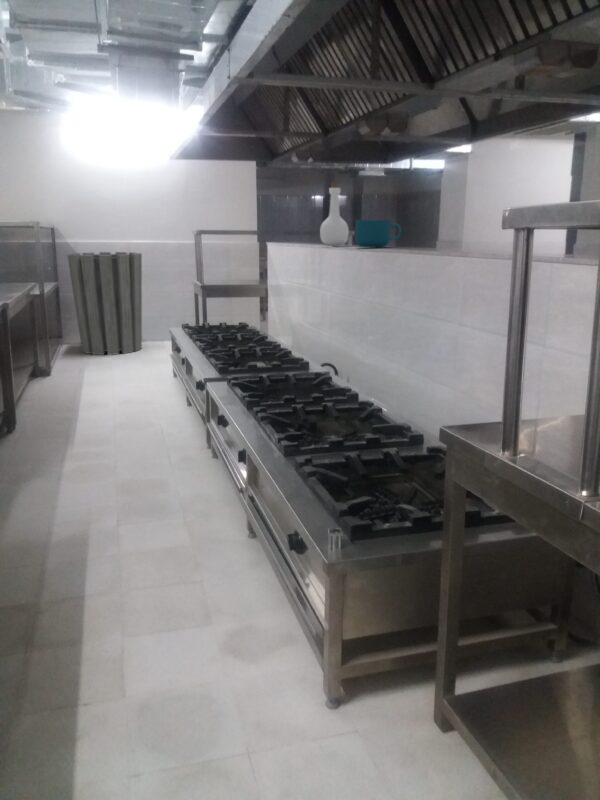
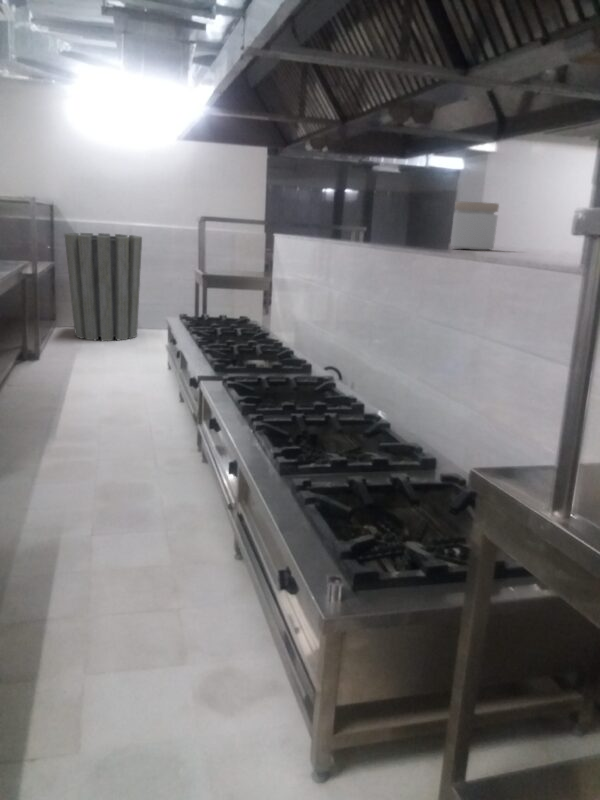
bottle: present [320,182,349,246] -> none [331,174,362,242]
jar: none [430,202,472,245] -> present [451,201,499,250]
cup: present [355,220,401,247] -> none [370,216,420,247]

